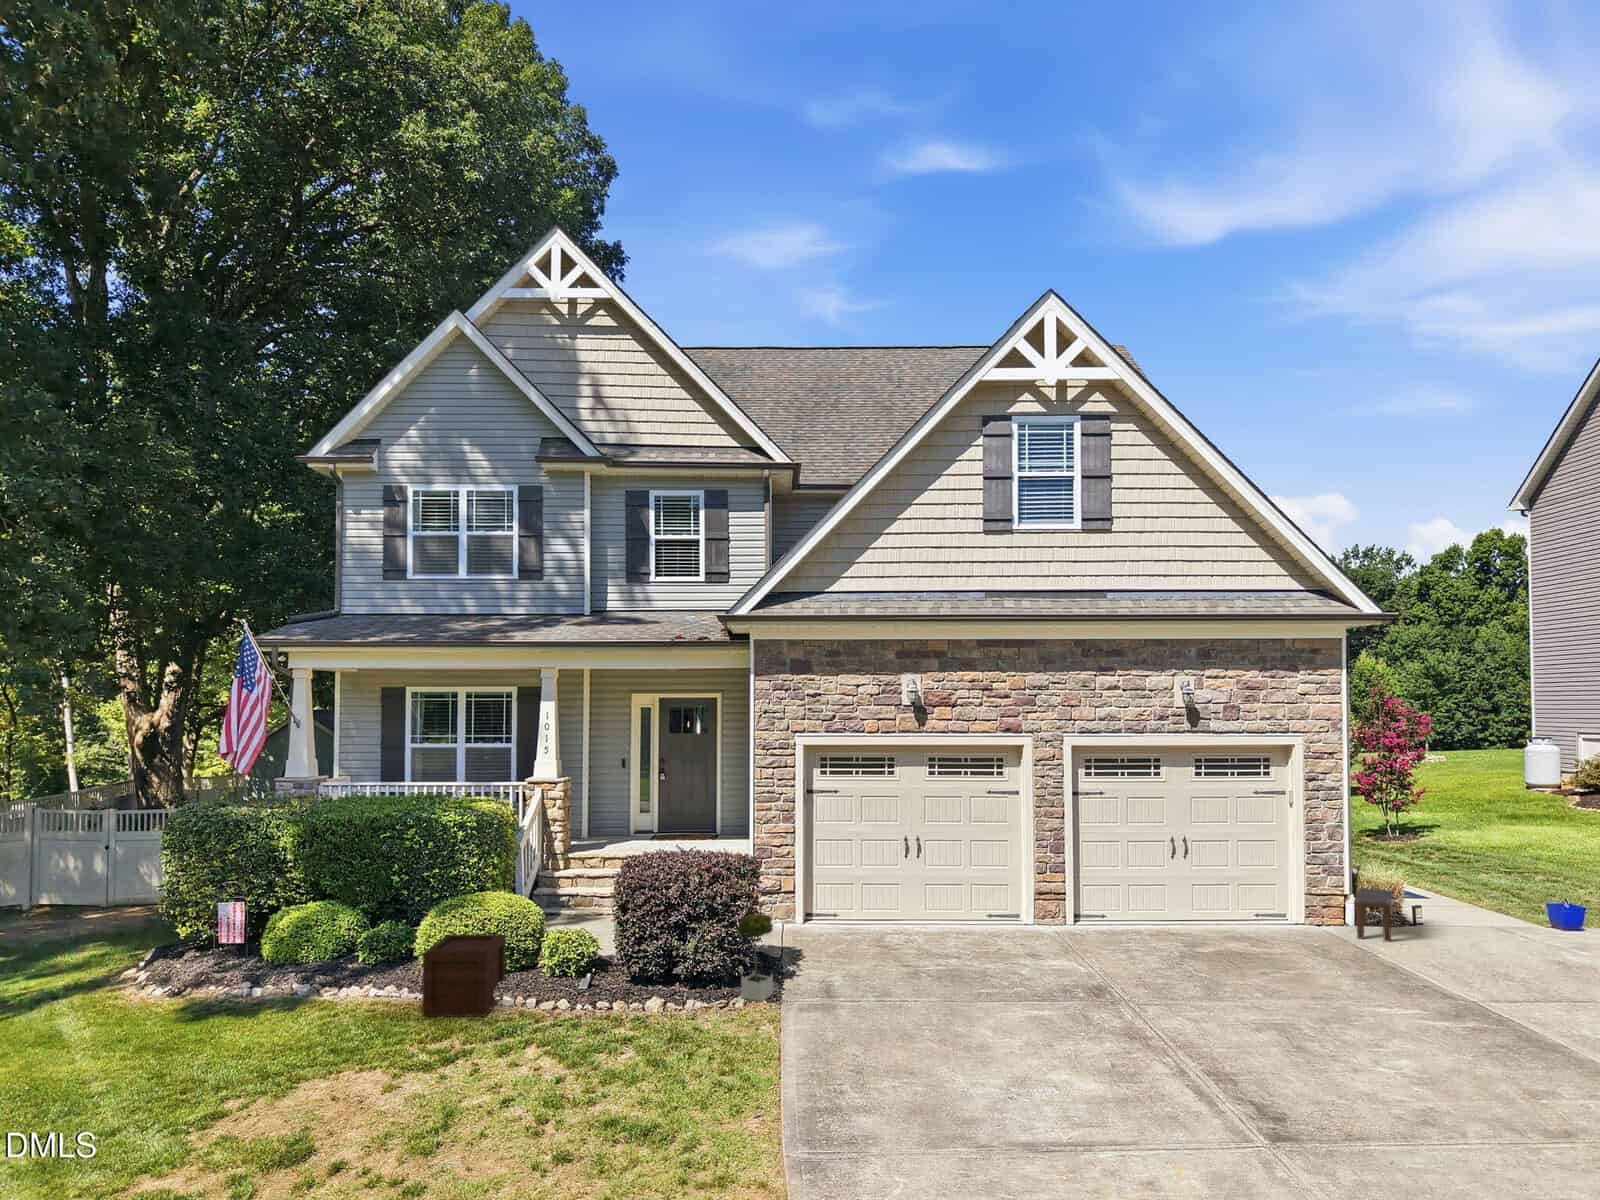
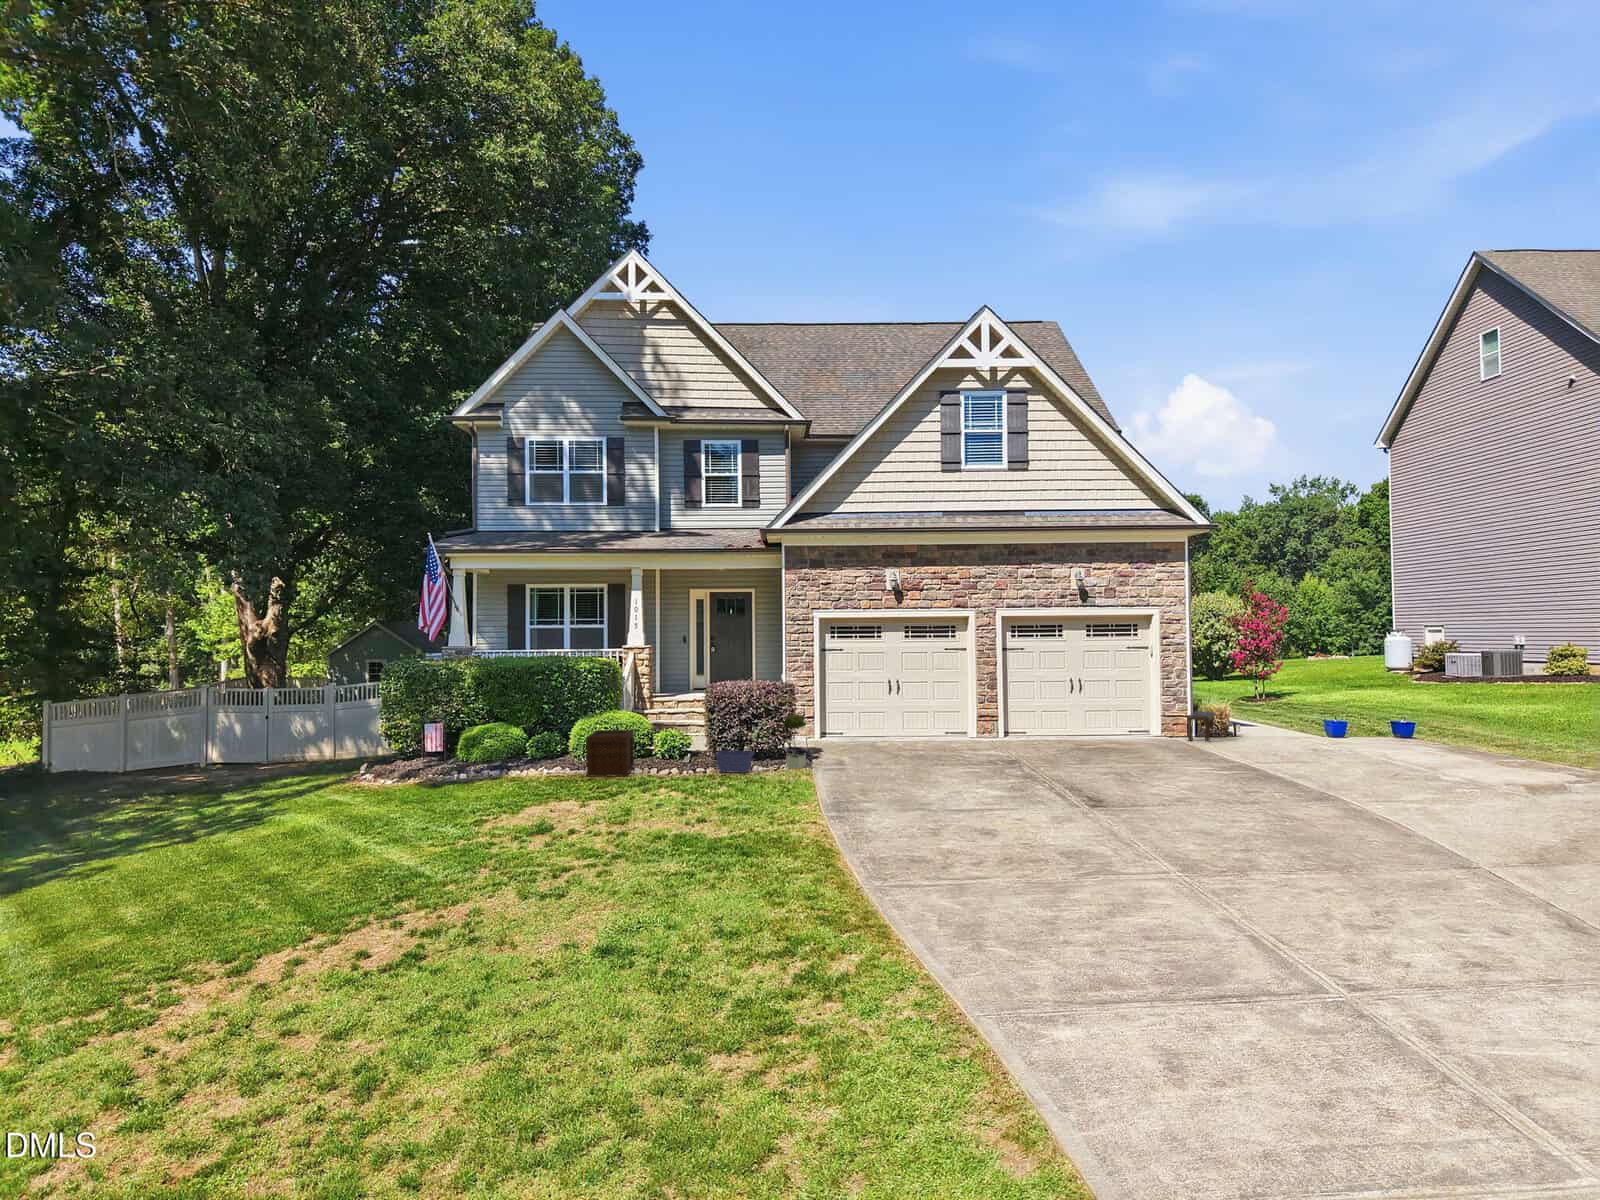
storage bin: none [626,969,692,1010] -> present [715,750,754,773]

